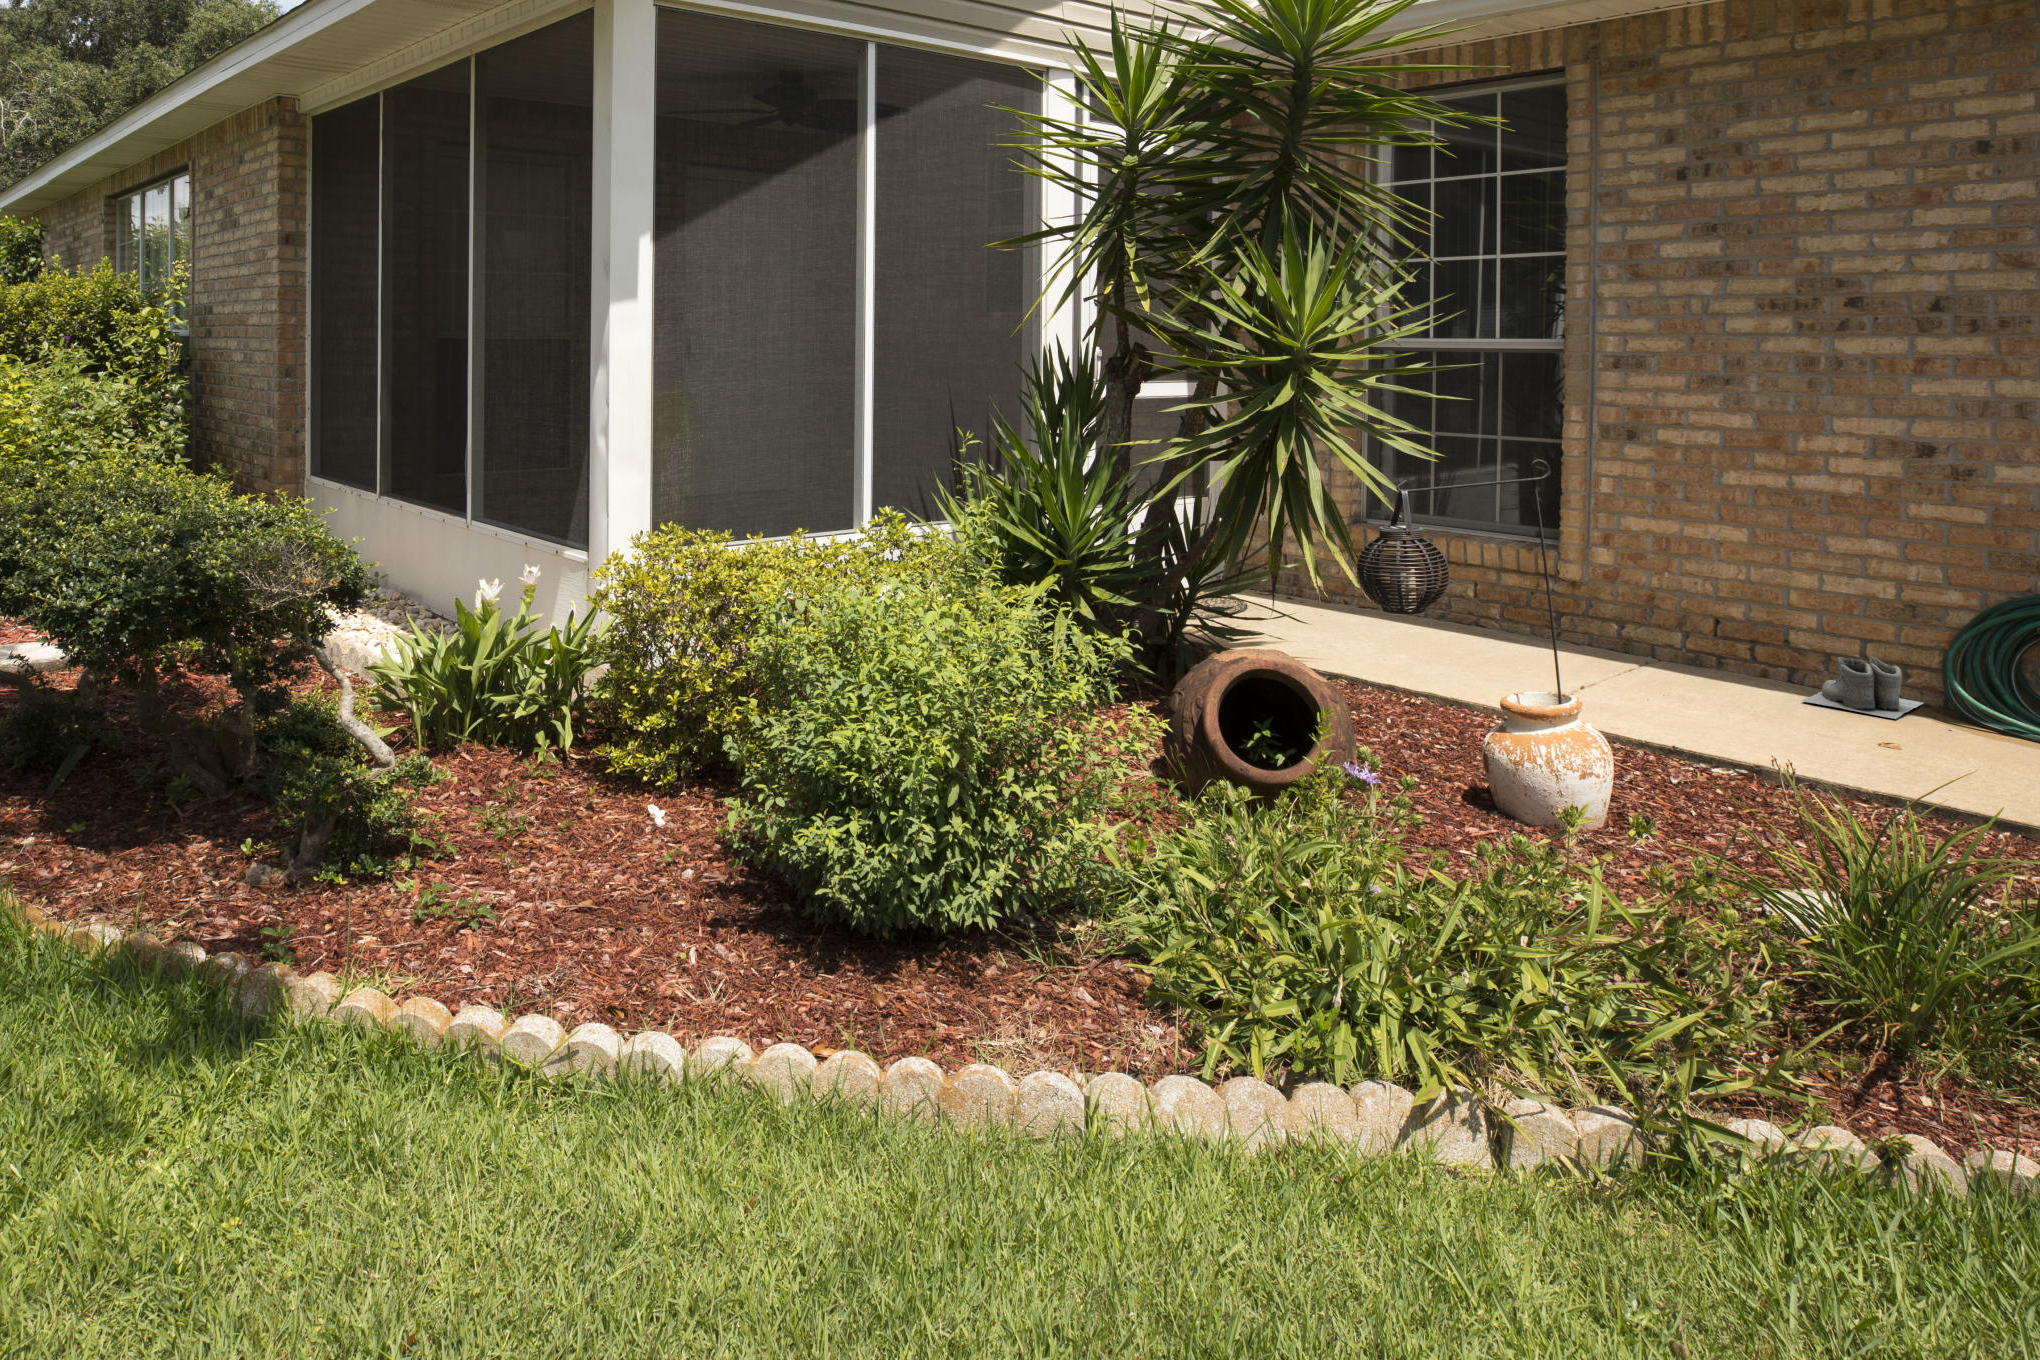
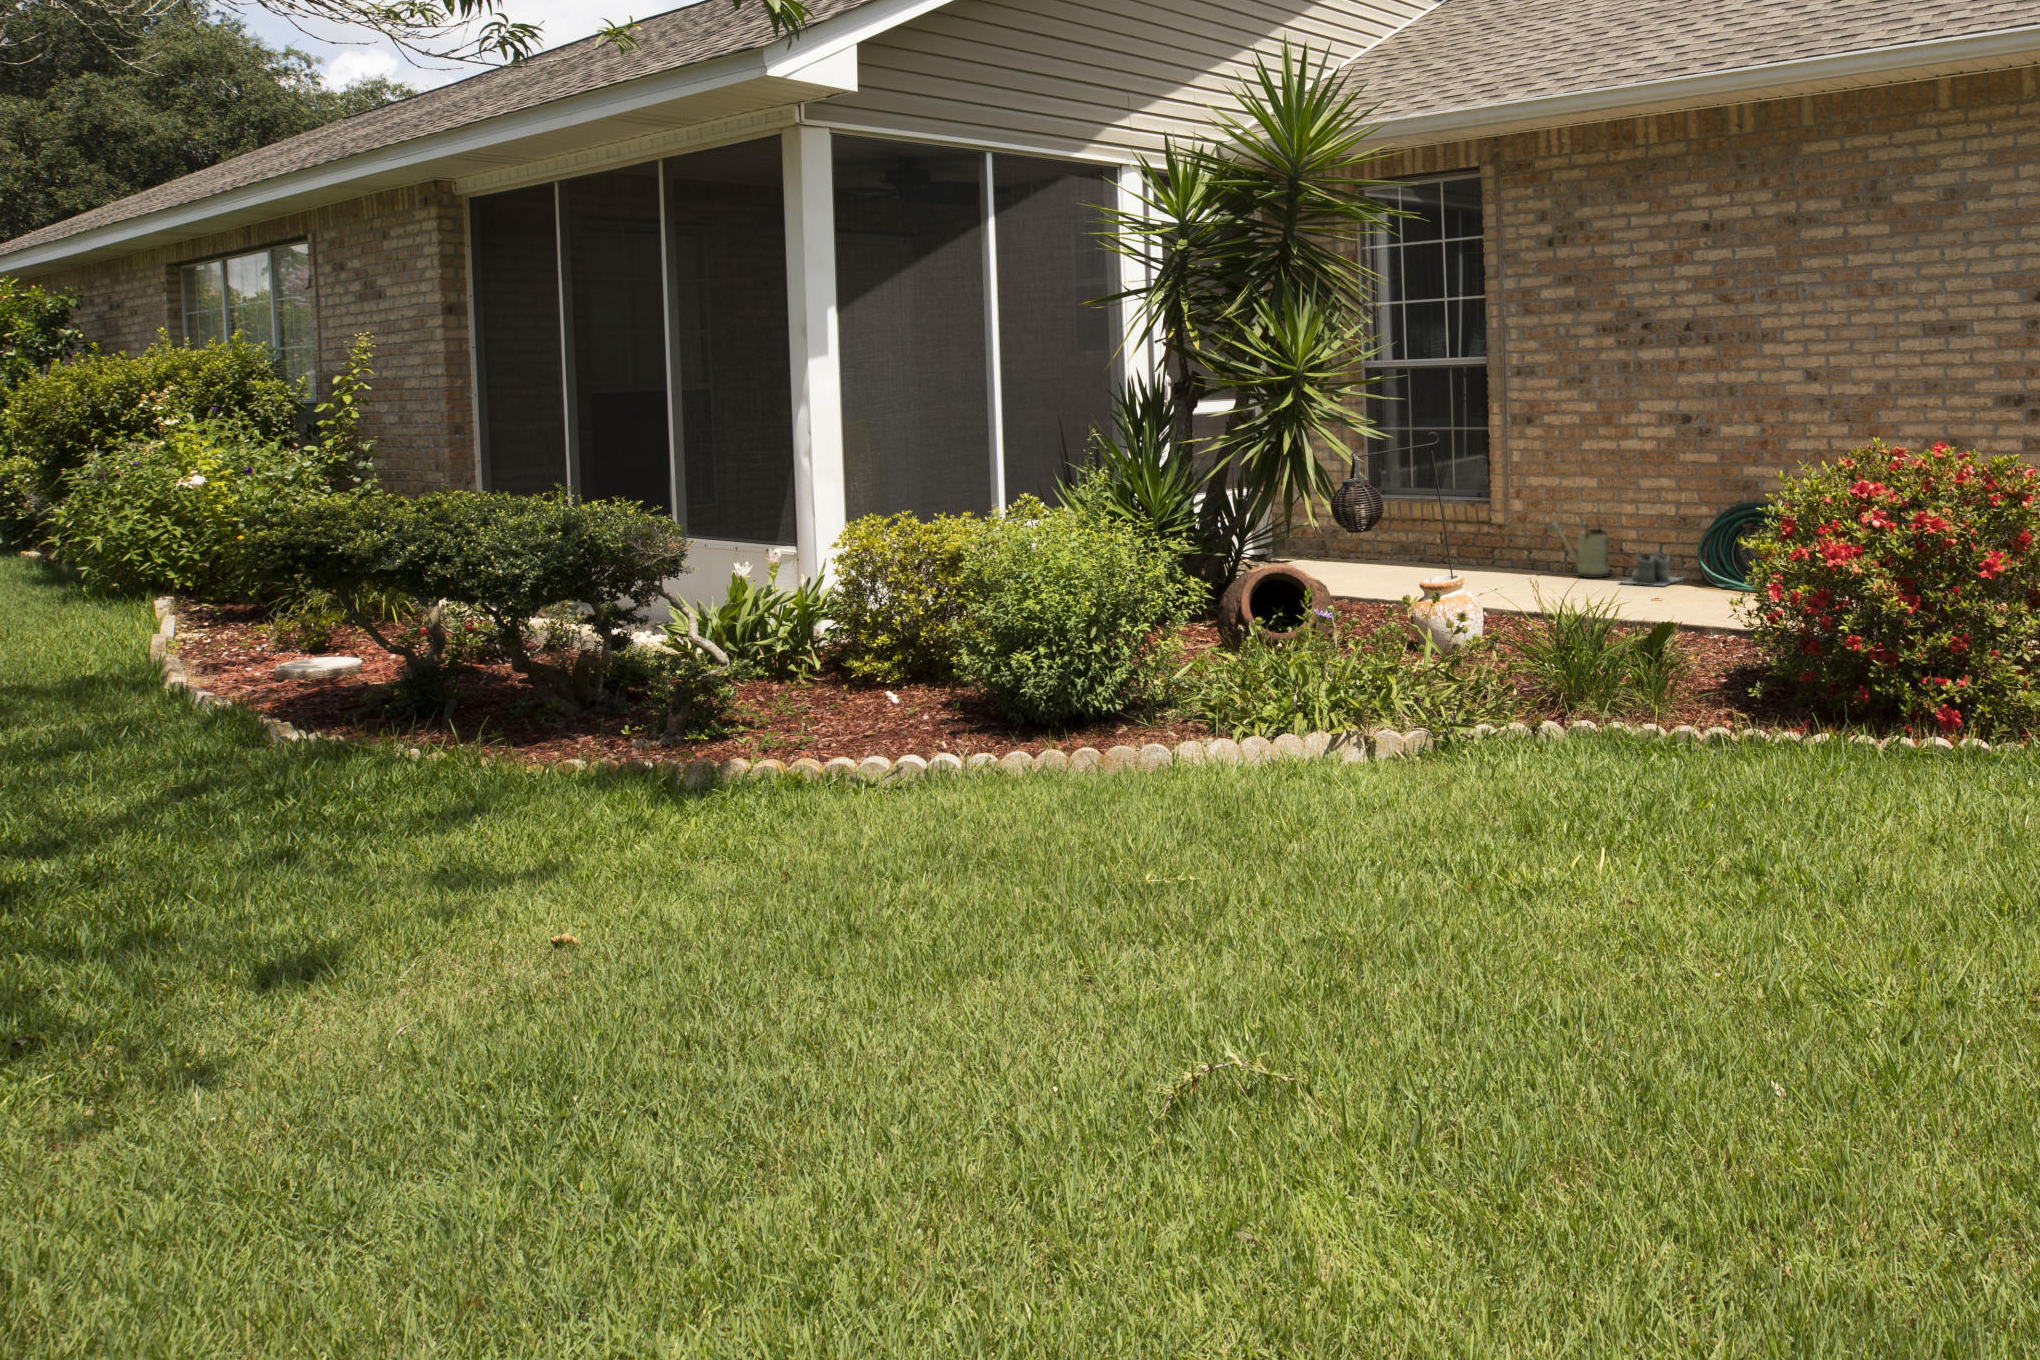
watering can: none [1663,585,1785,683] -> present [1548,521,1609,578]

